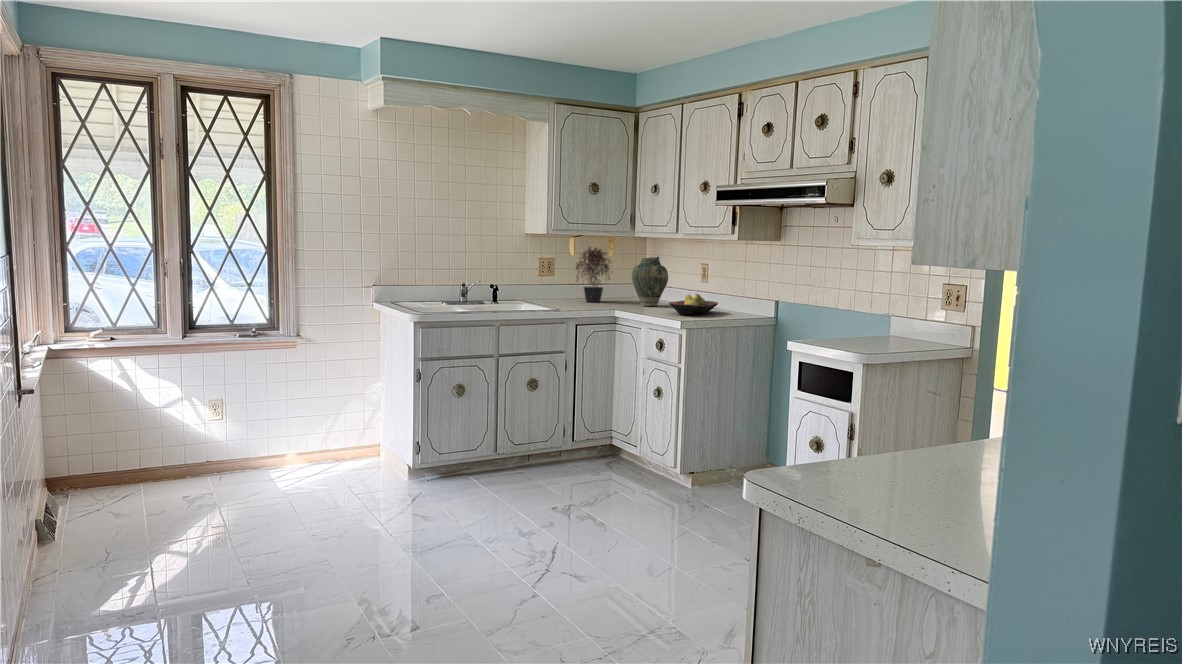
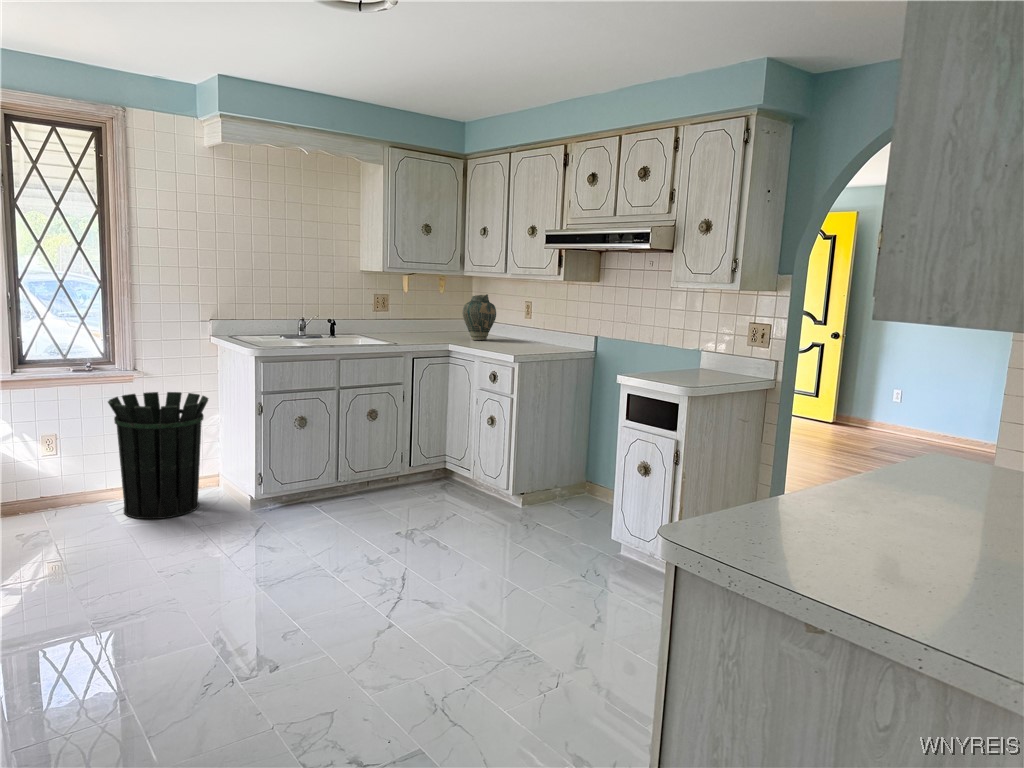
potted plant: present [576,246,611,302] -> none [408,283,446,336]
fruit bowl: present [669,294,718,315] -> none [500,329,544,349]
waste bin: none [270,358,367,486] -> present [108,392,208,519]

